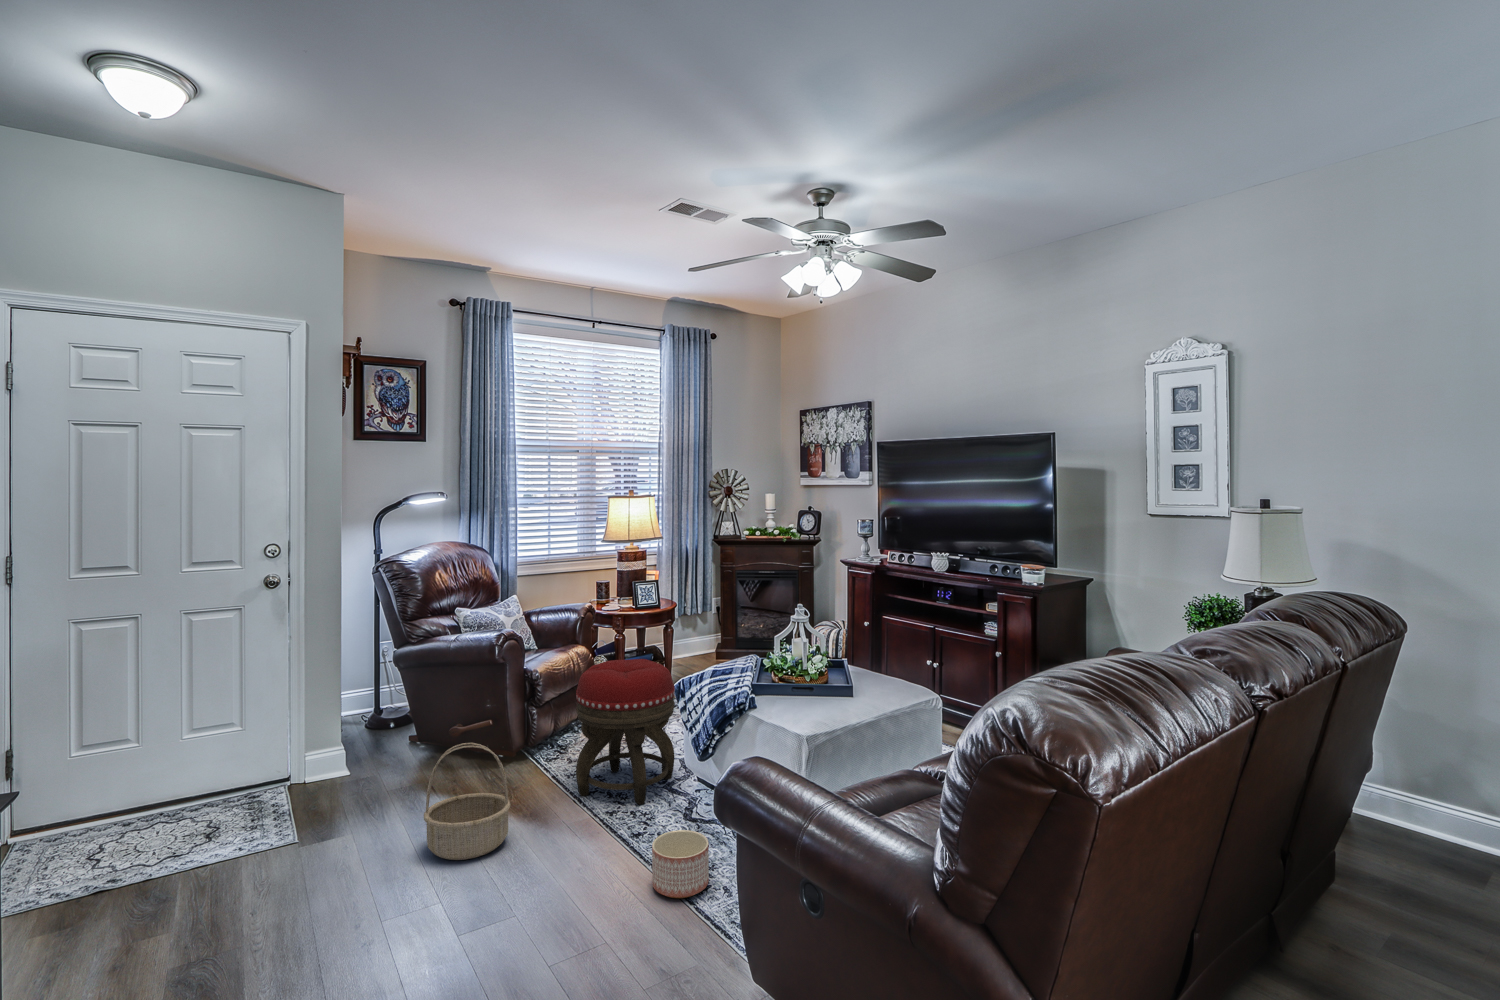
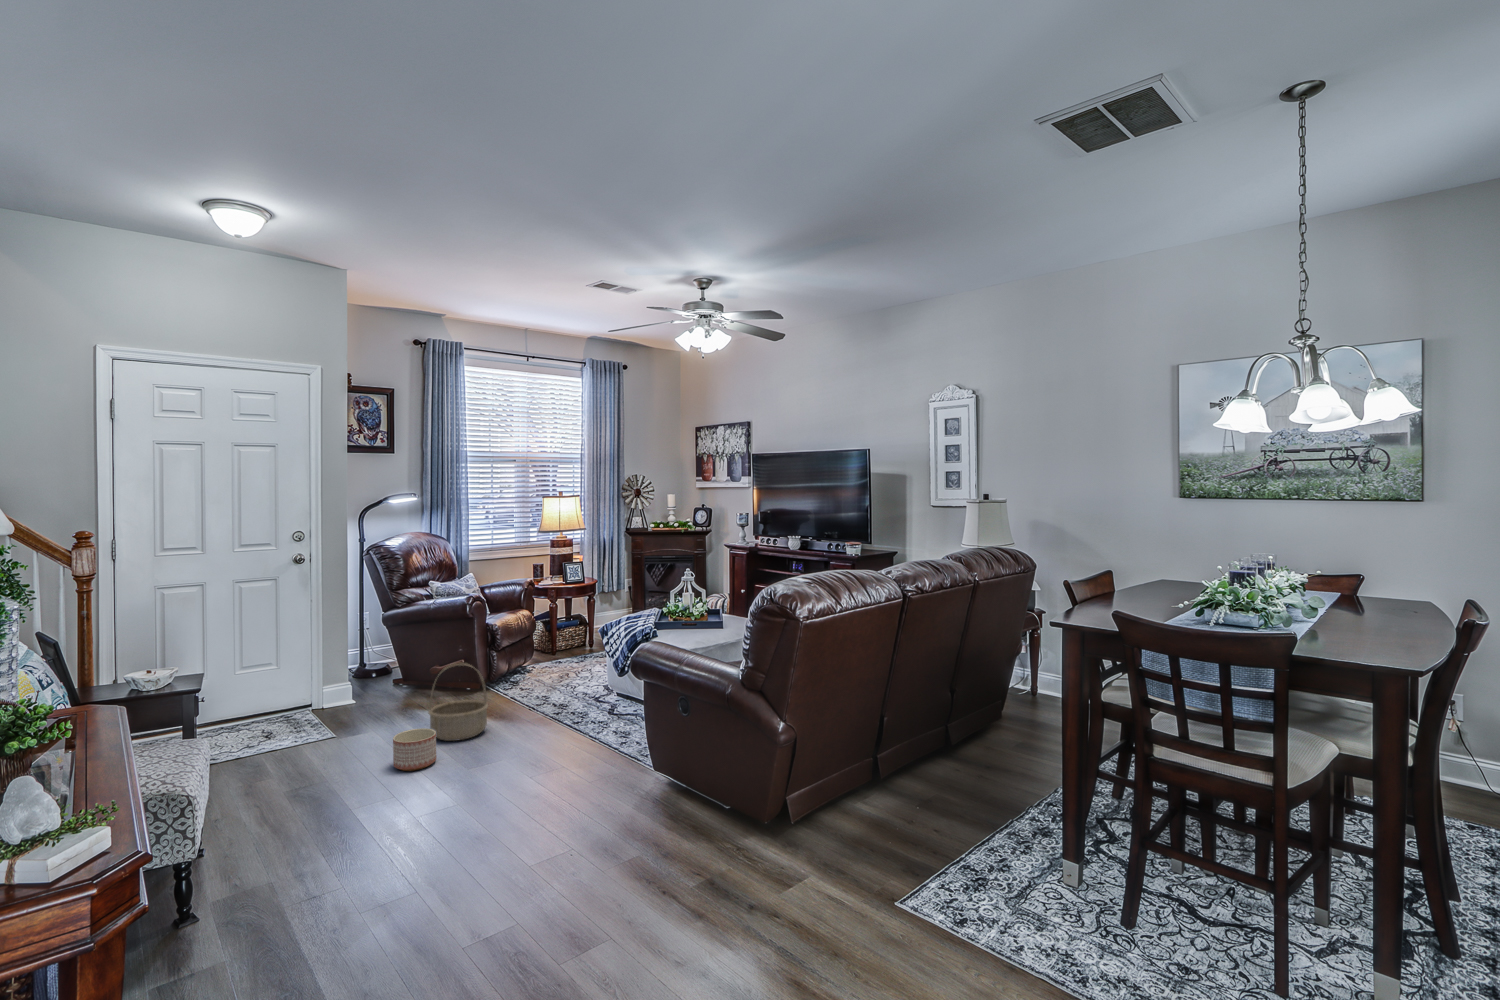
footstool: present [576,659,675,805] -> none [529,611,601,709]
planter: present [652,830,709,898] -> present [393,728,436,771]

